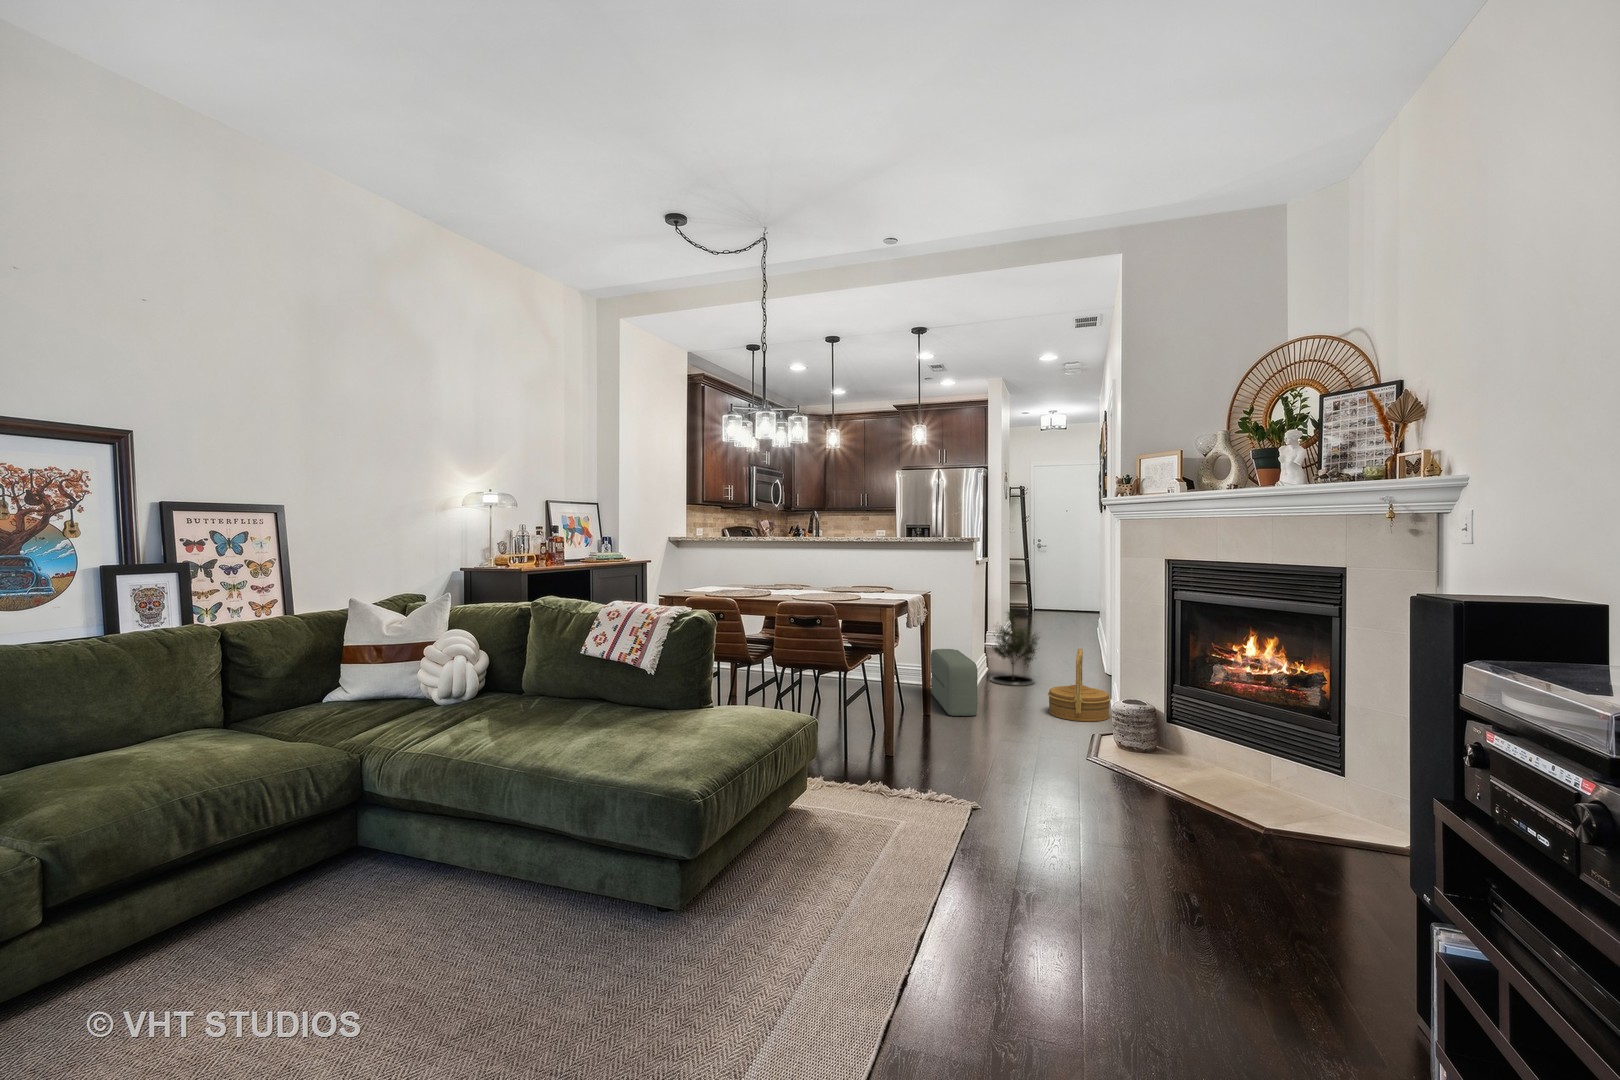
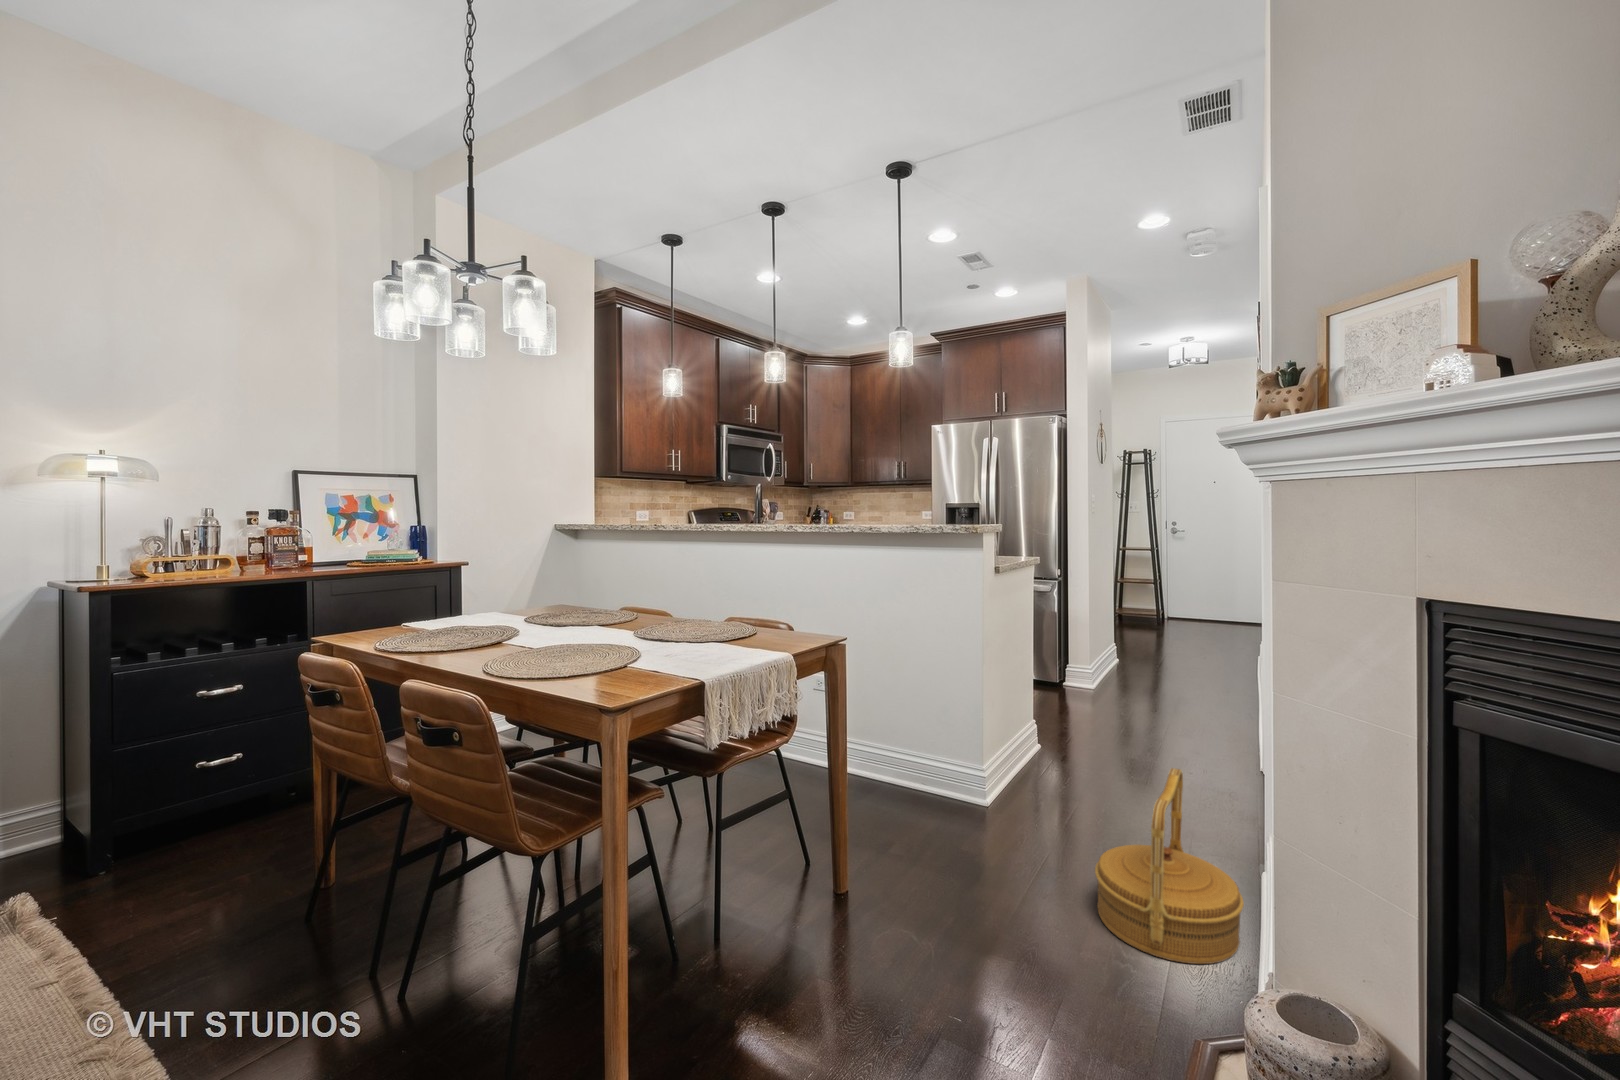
potted tree: present [990,612,1037,686] -> none [1018,646,1120,798]
pouf: present [931,649,978,716] -> none [870,732,941,902]

